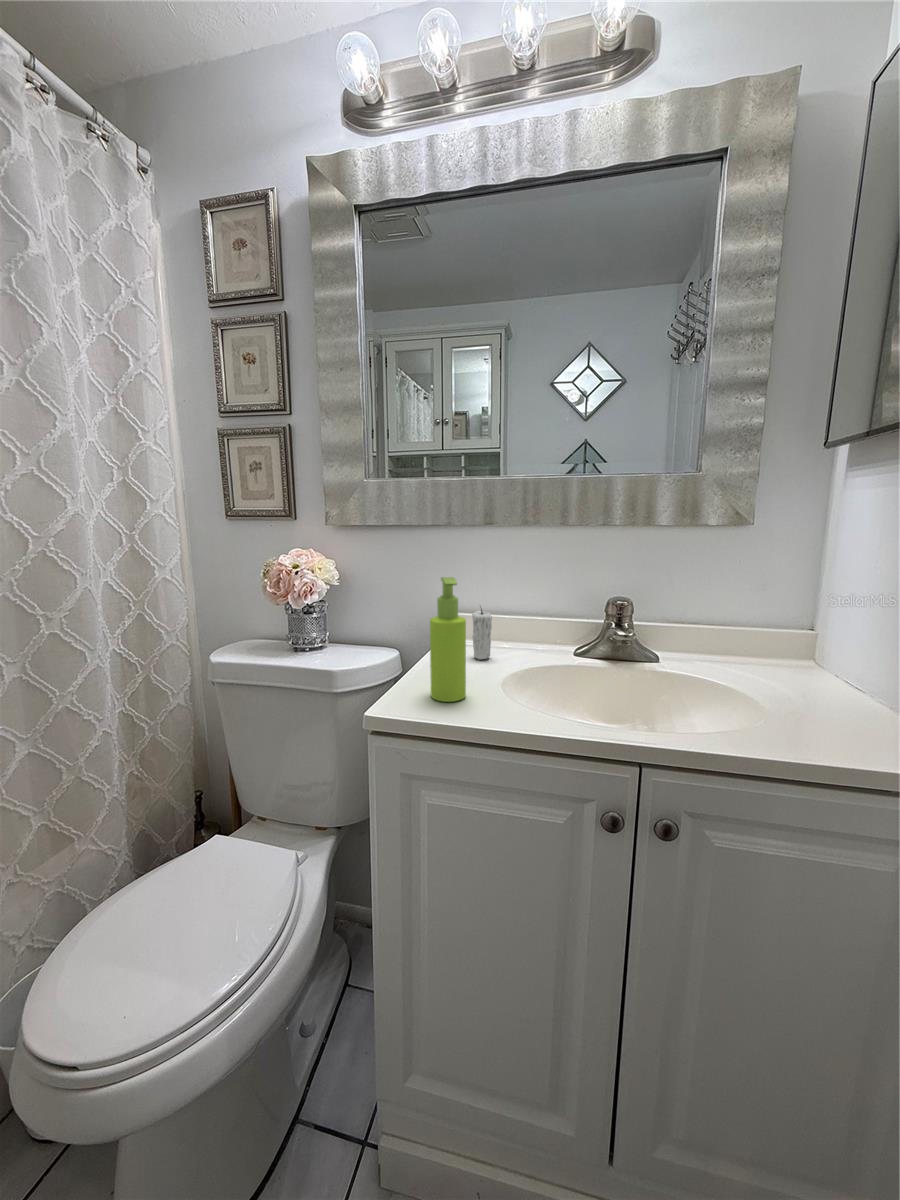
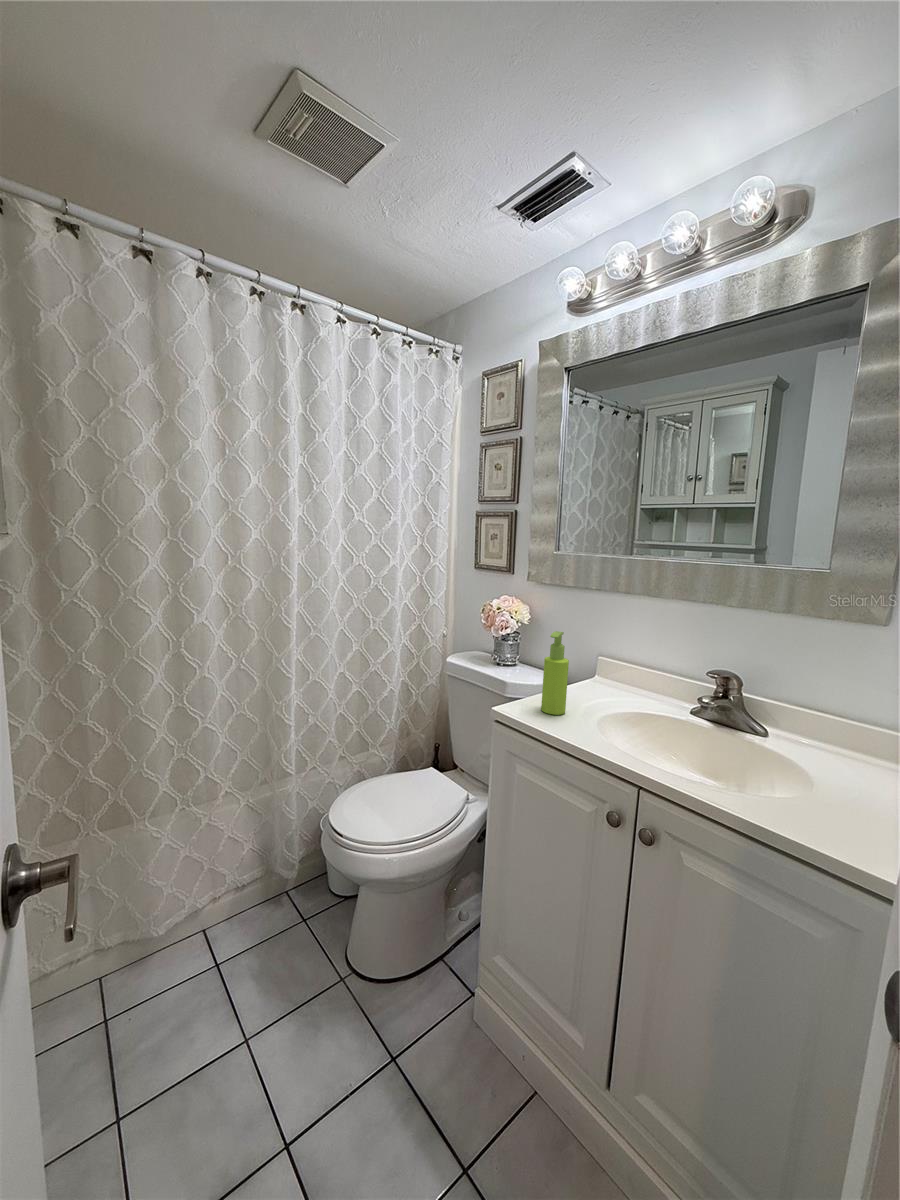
candle: present [472,609,492,659] -> none [603,653,620,696]

